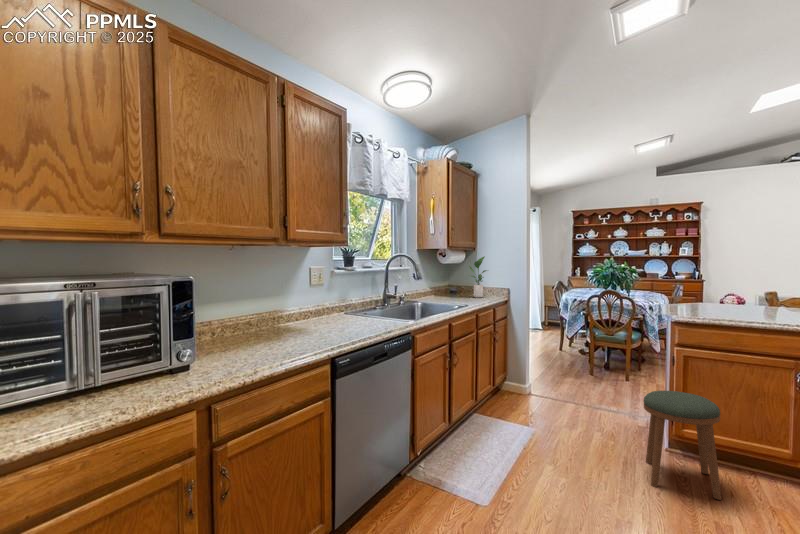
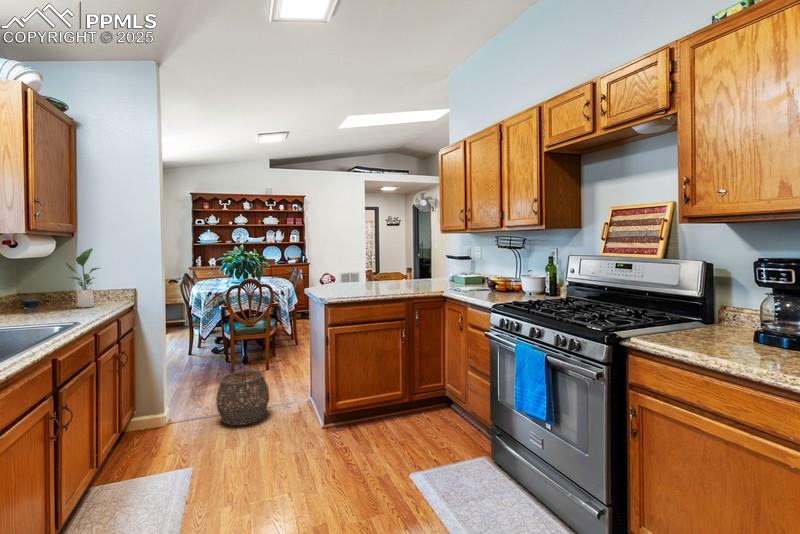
woven basket: none [564,370,614,420] -> present [216,370,269,426]
stool: present [644,391,721,500] -> none [310,371,376,471]

